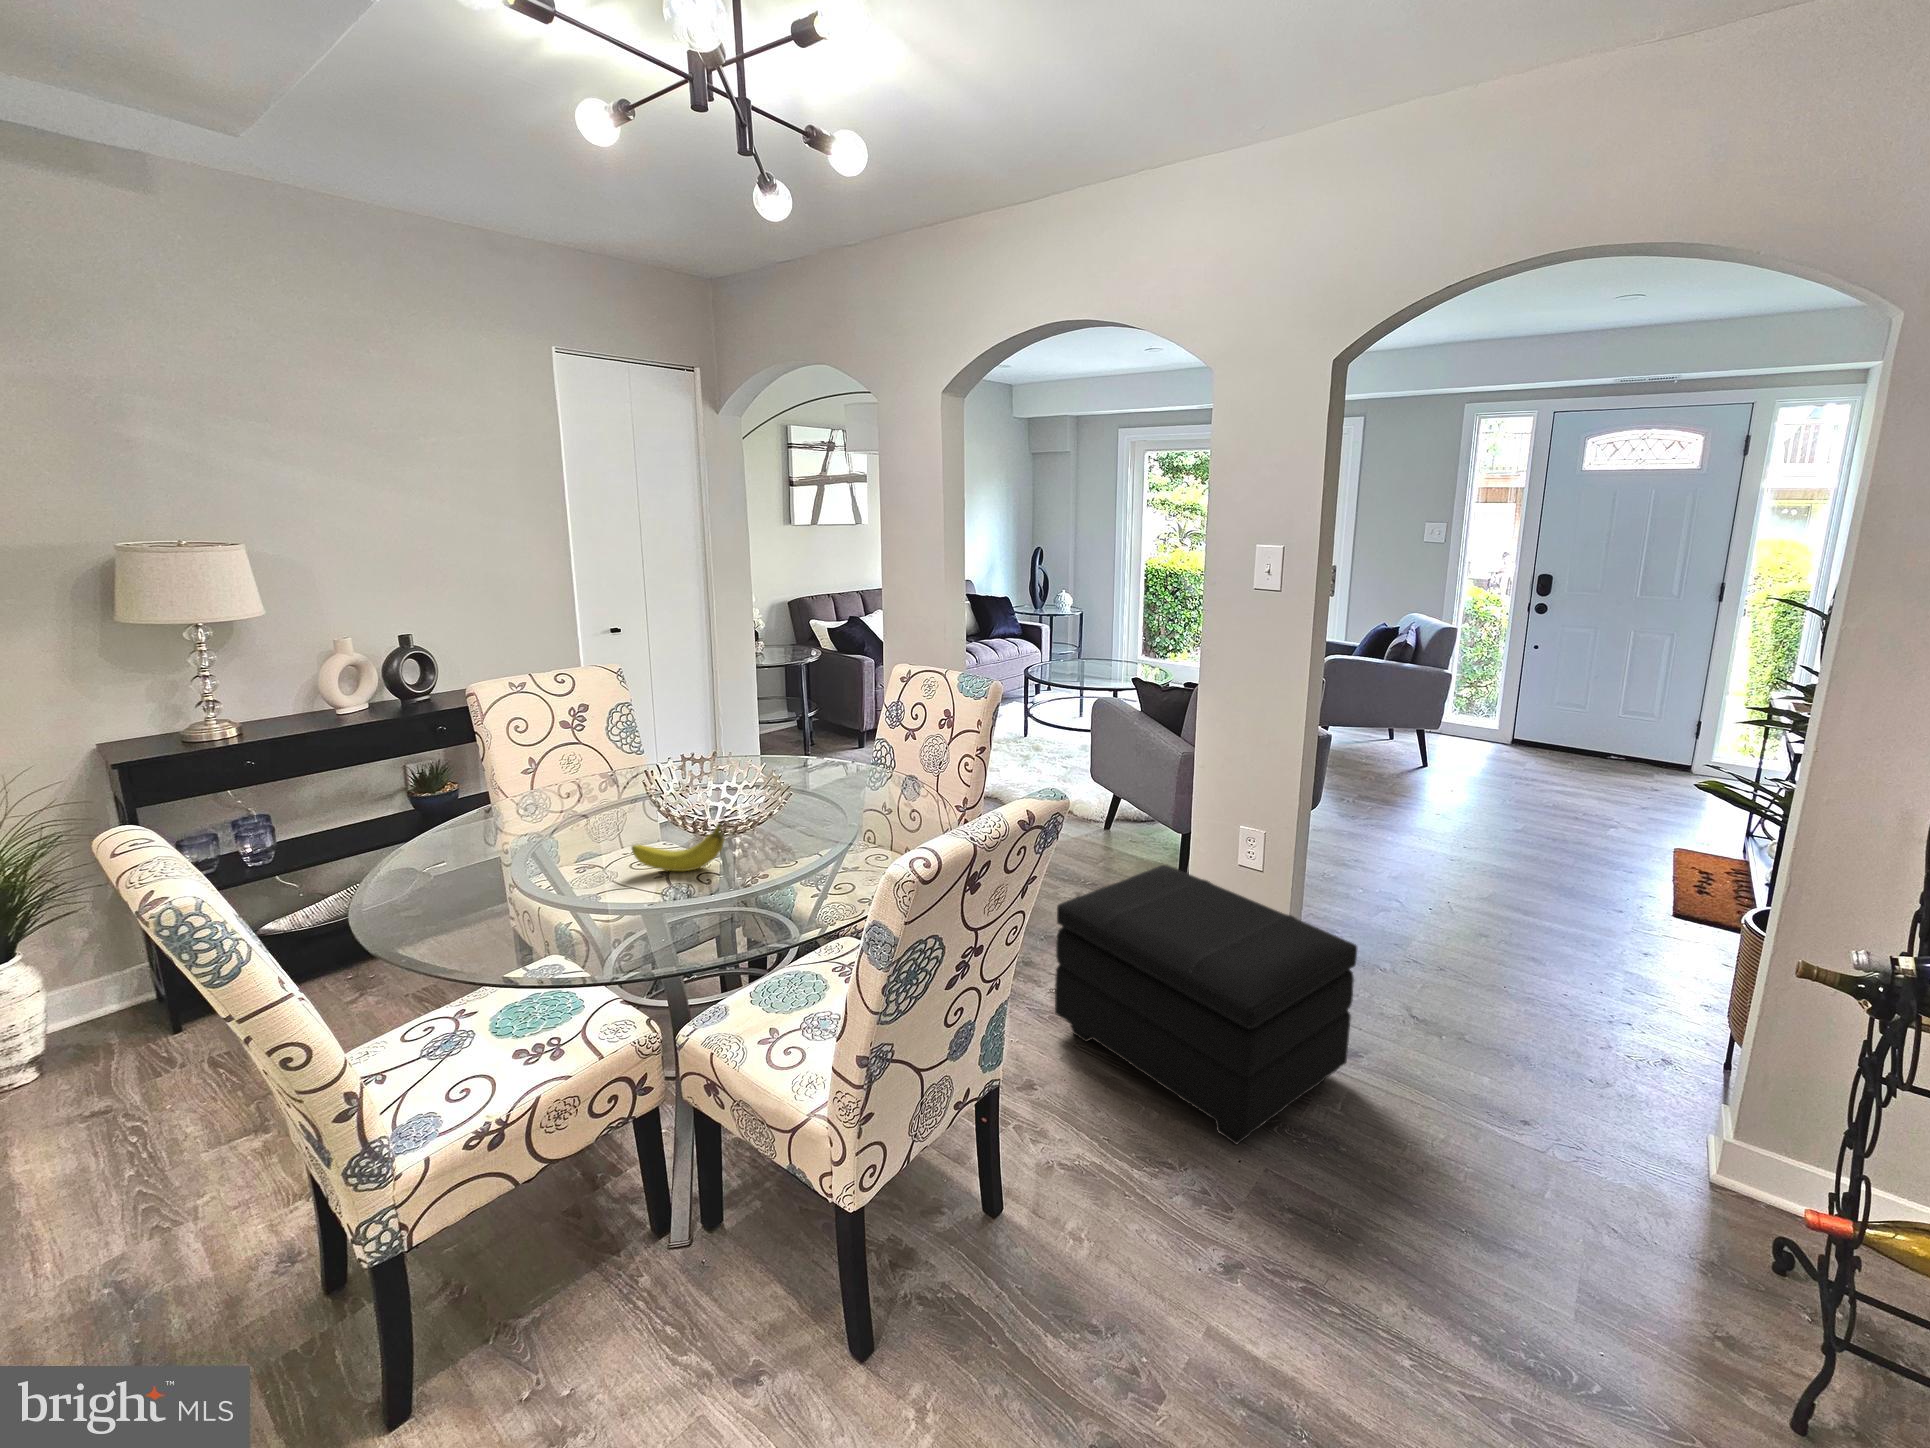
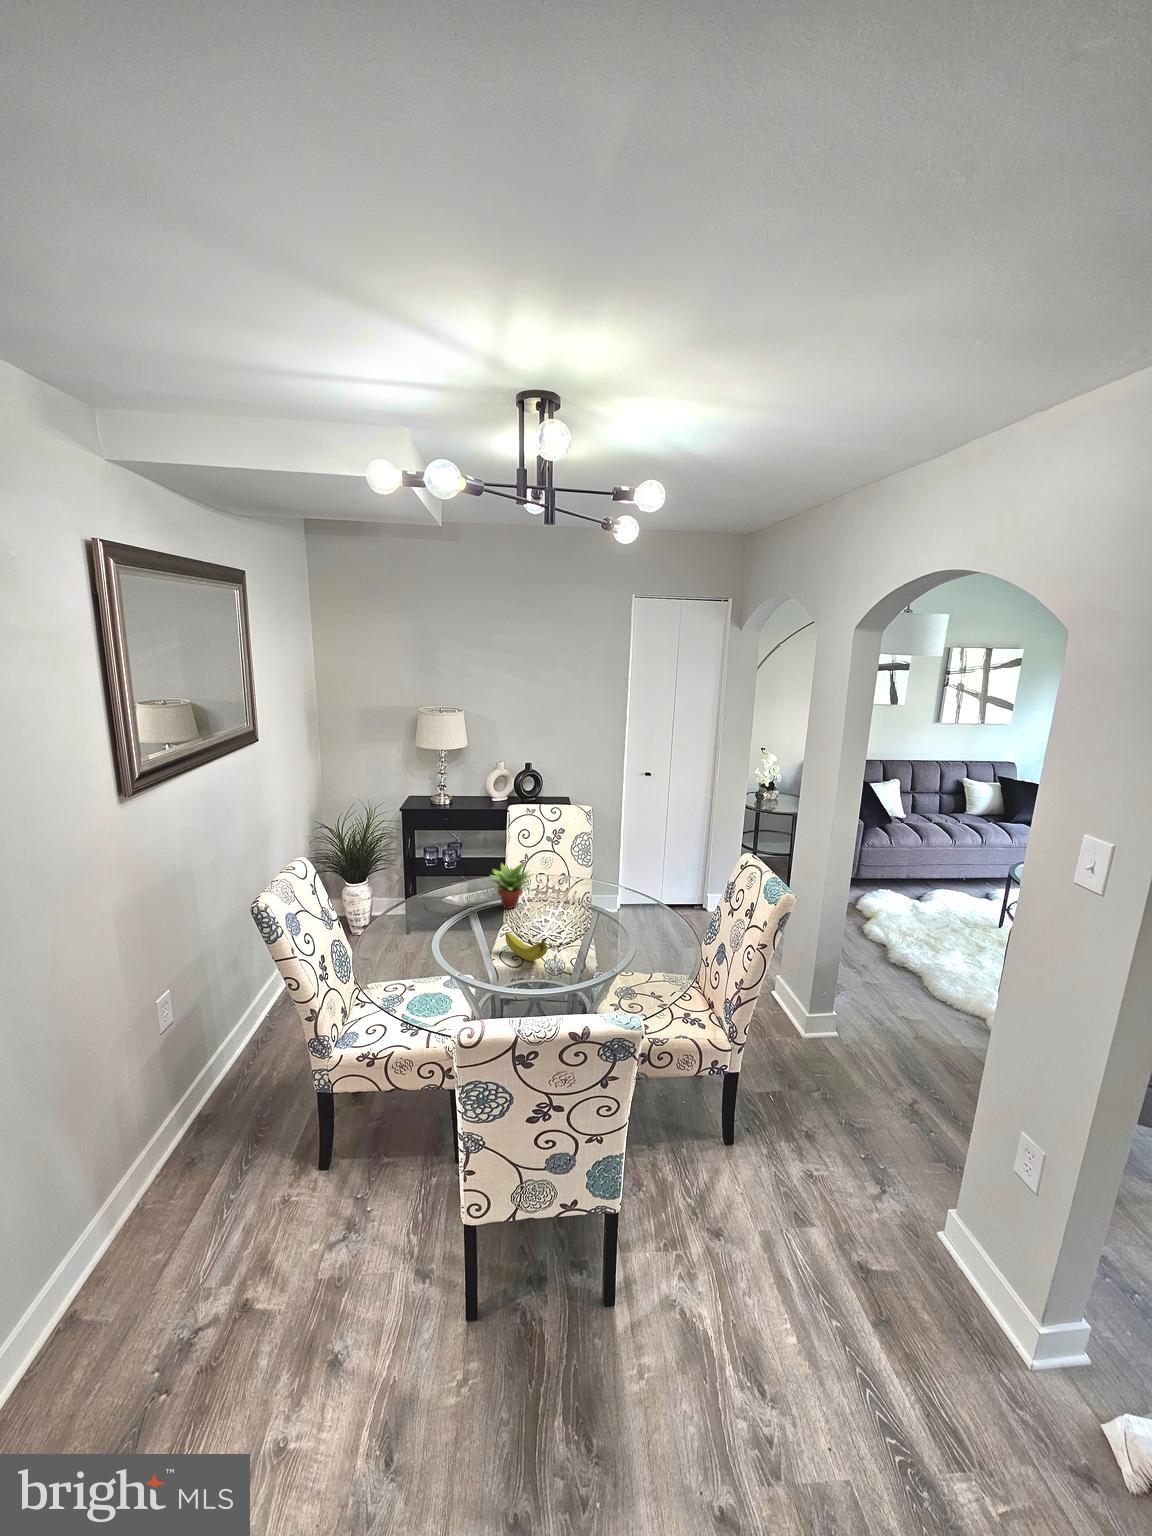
succulent plant: none [510,750,598,837] -> present [490,862,531,909]
footstool: present [1055,865,1357,1144] -> none [778,1105,1073,1469]

